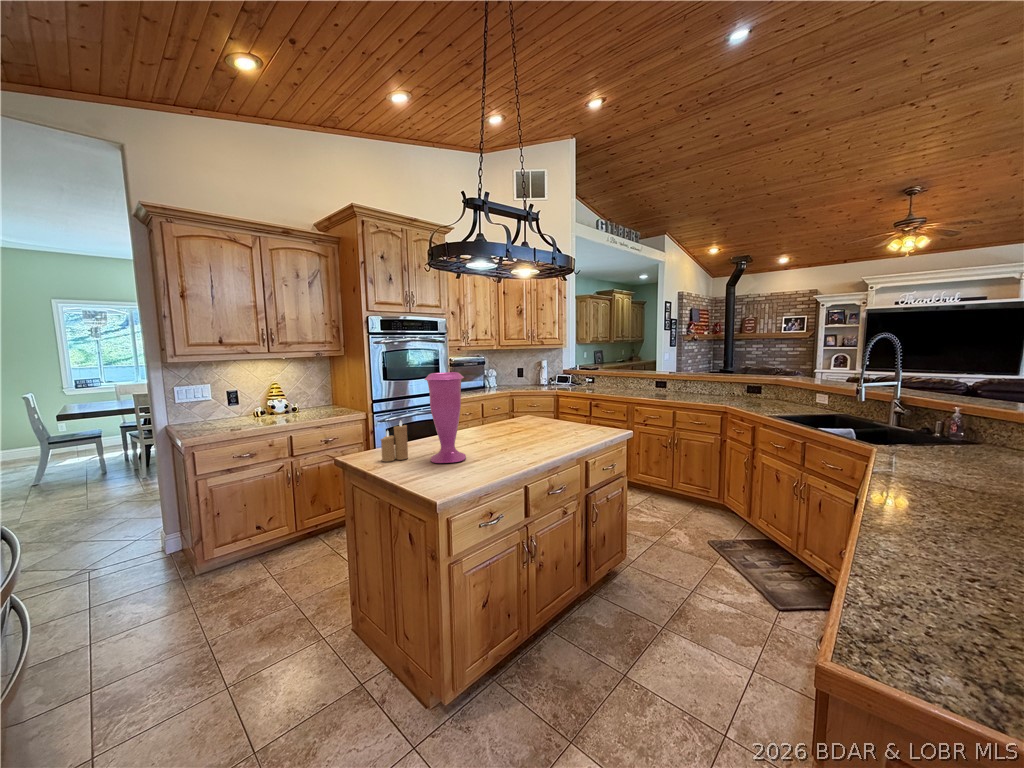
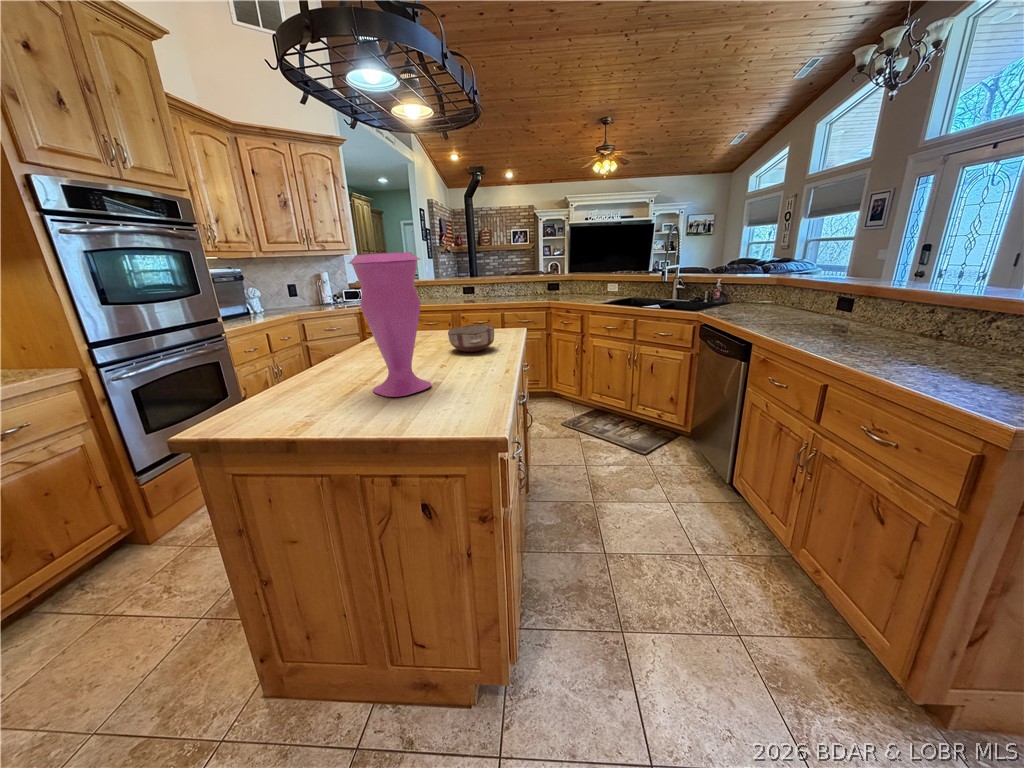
candle: present [381,421,408,462] -> none [290,342,339,416]
ceramic bowl: none [524,422,561,443] -> present [448,324,494,352]

